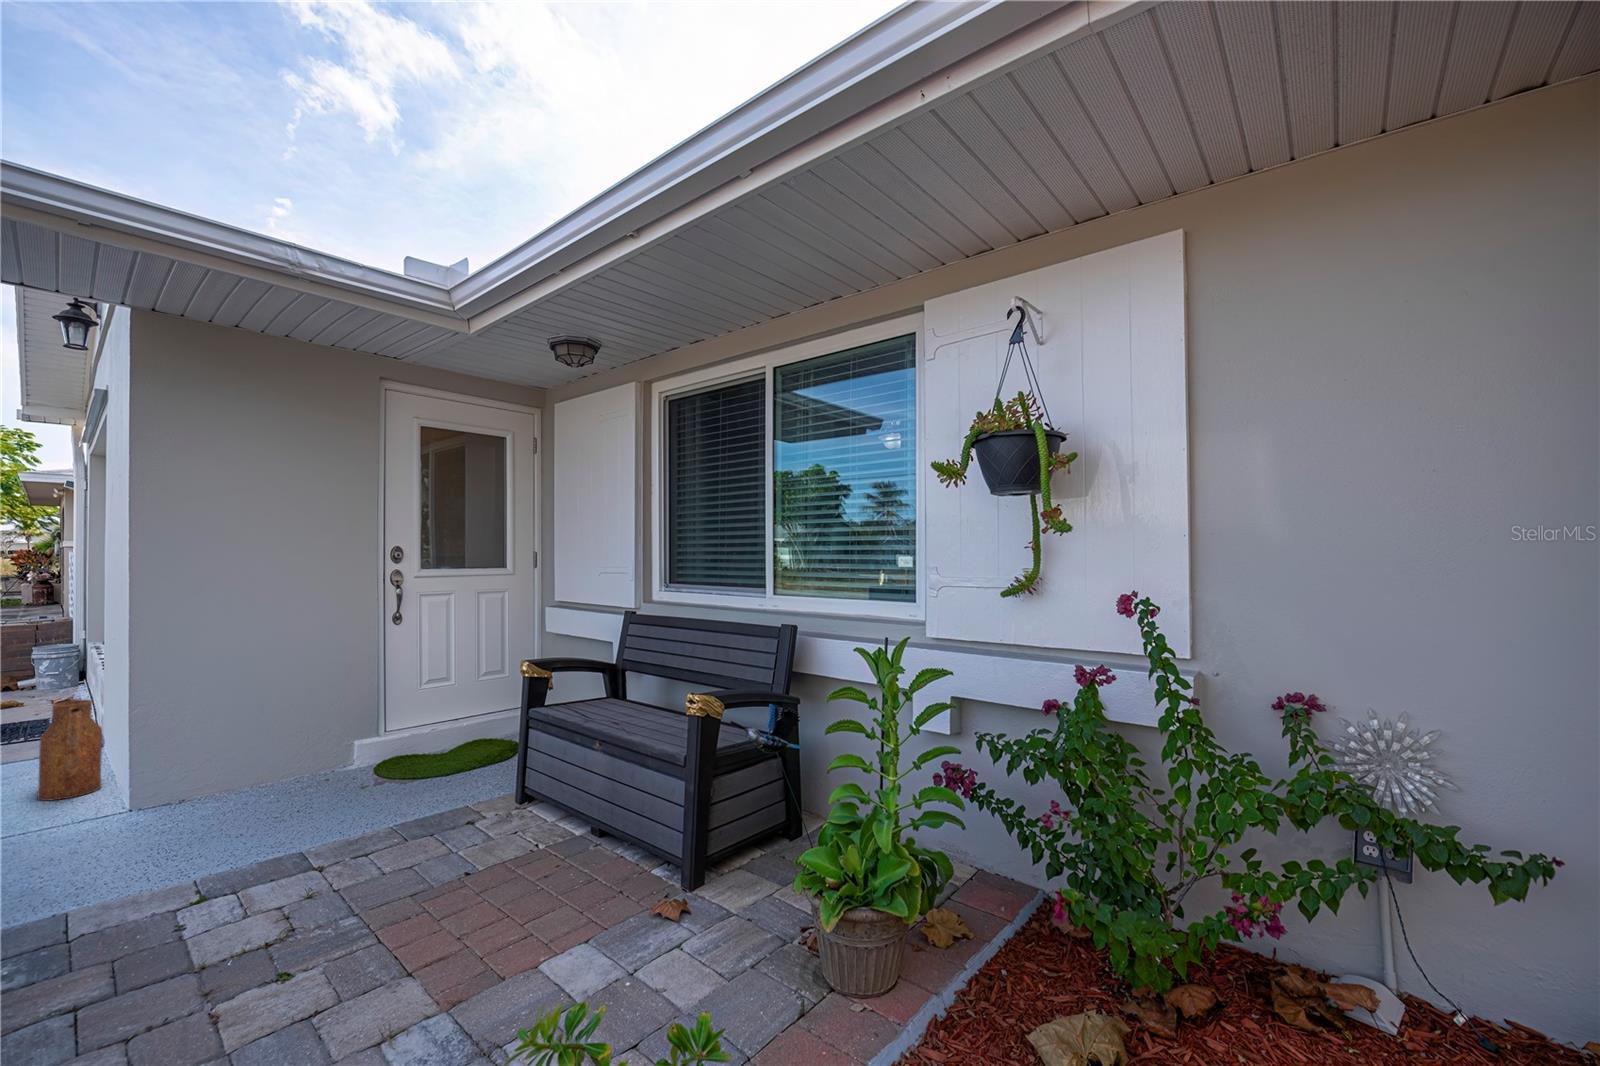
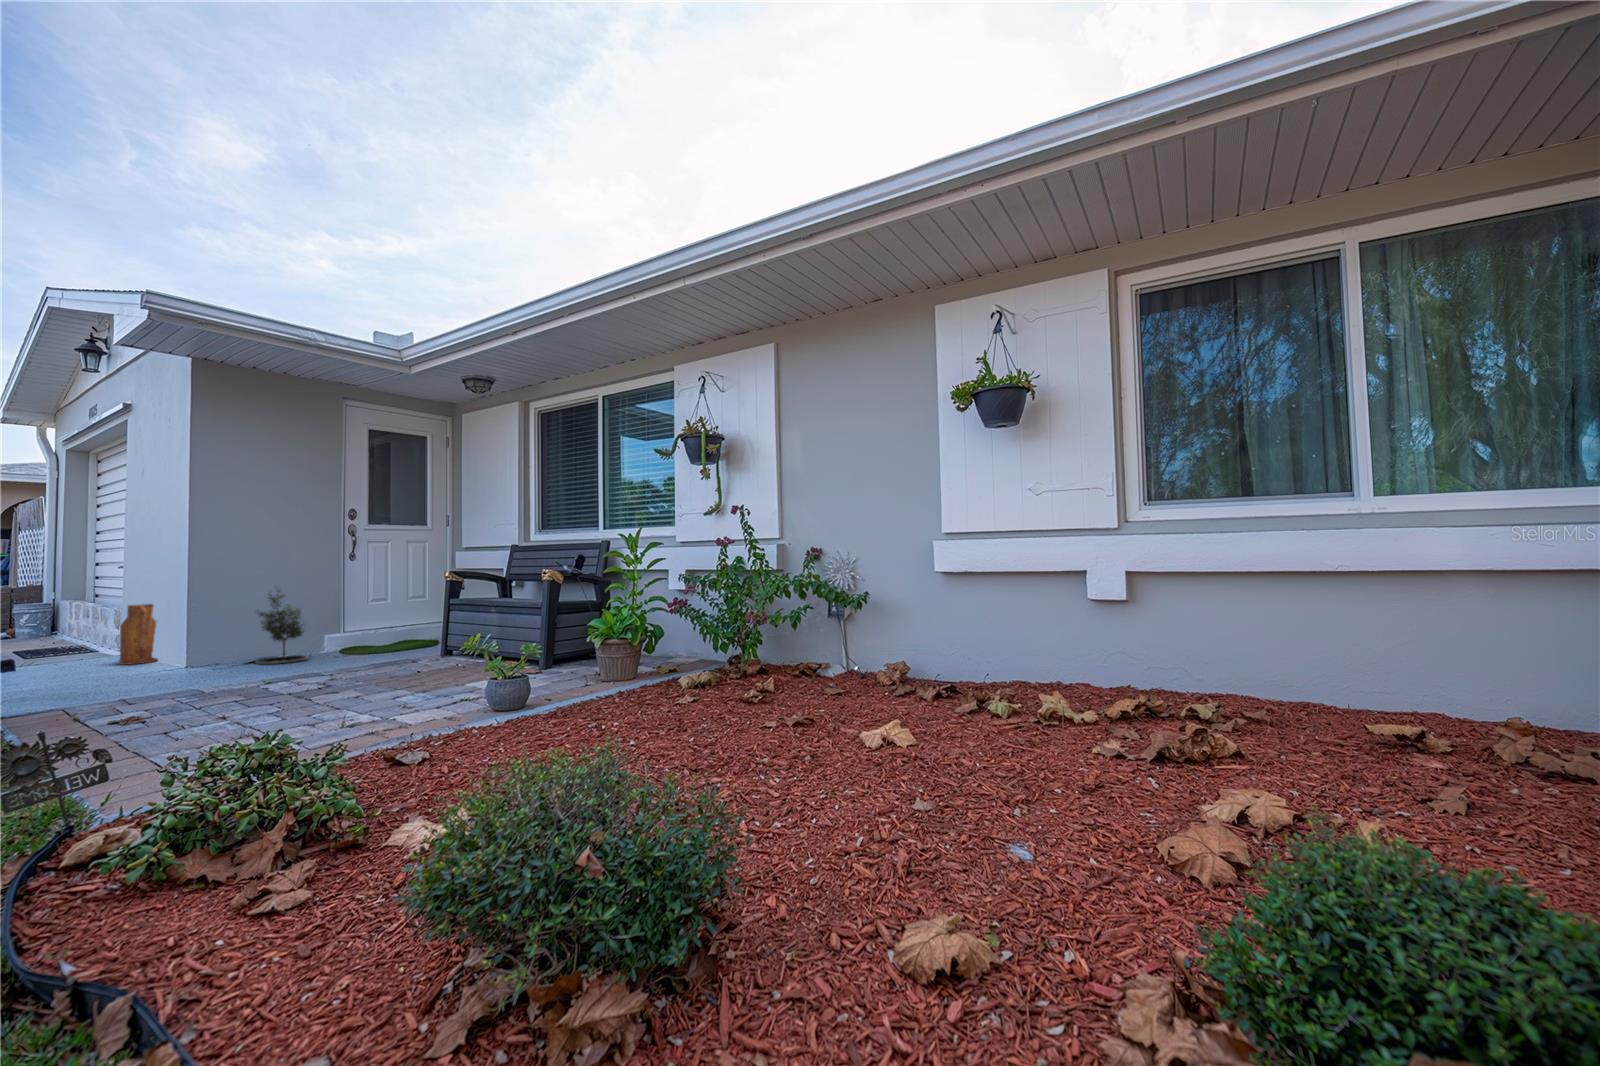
potted tree: none [226,678,319,812] -> present [255,591,308,664]

